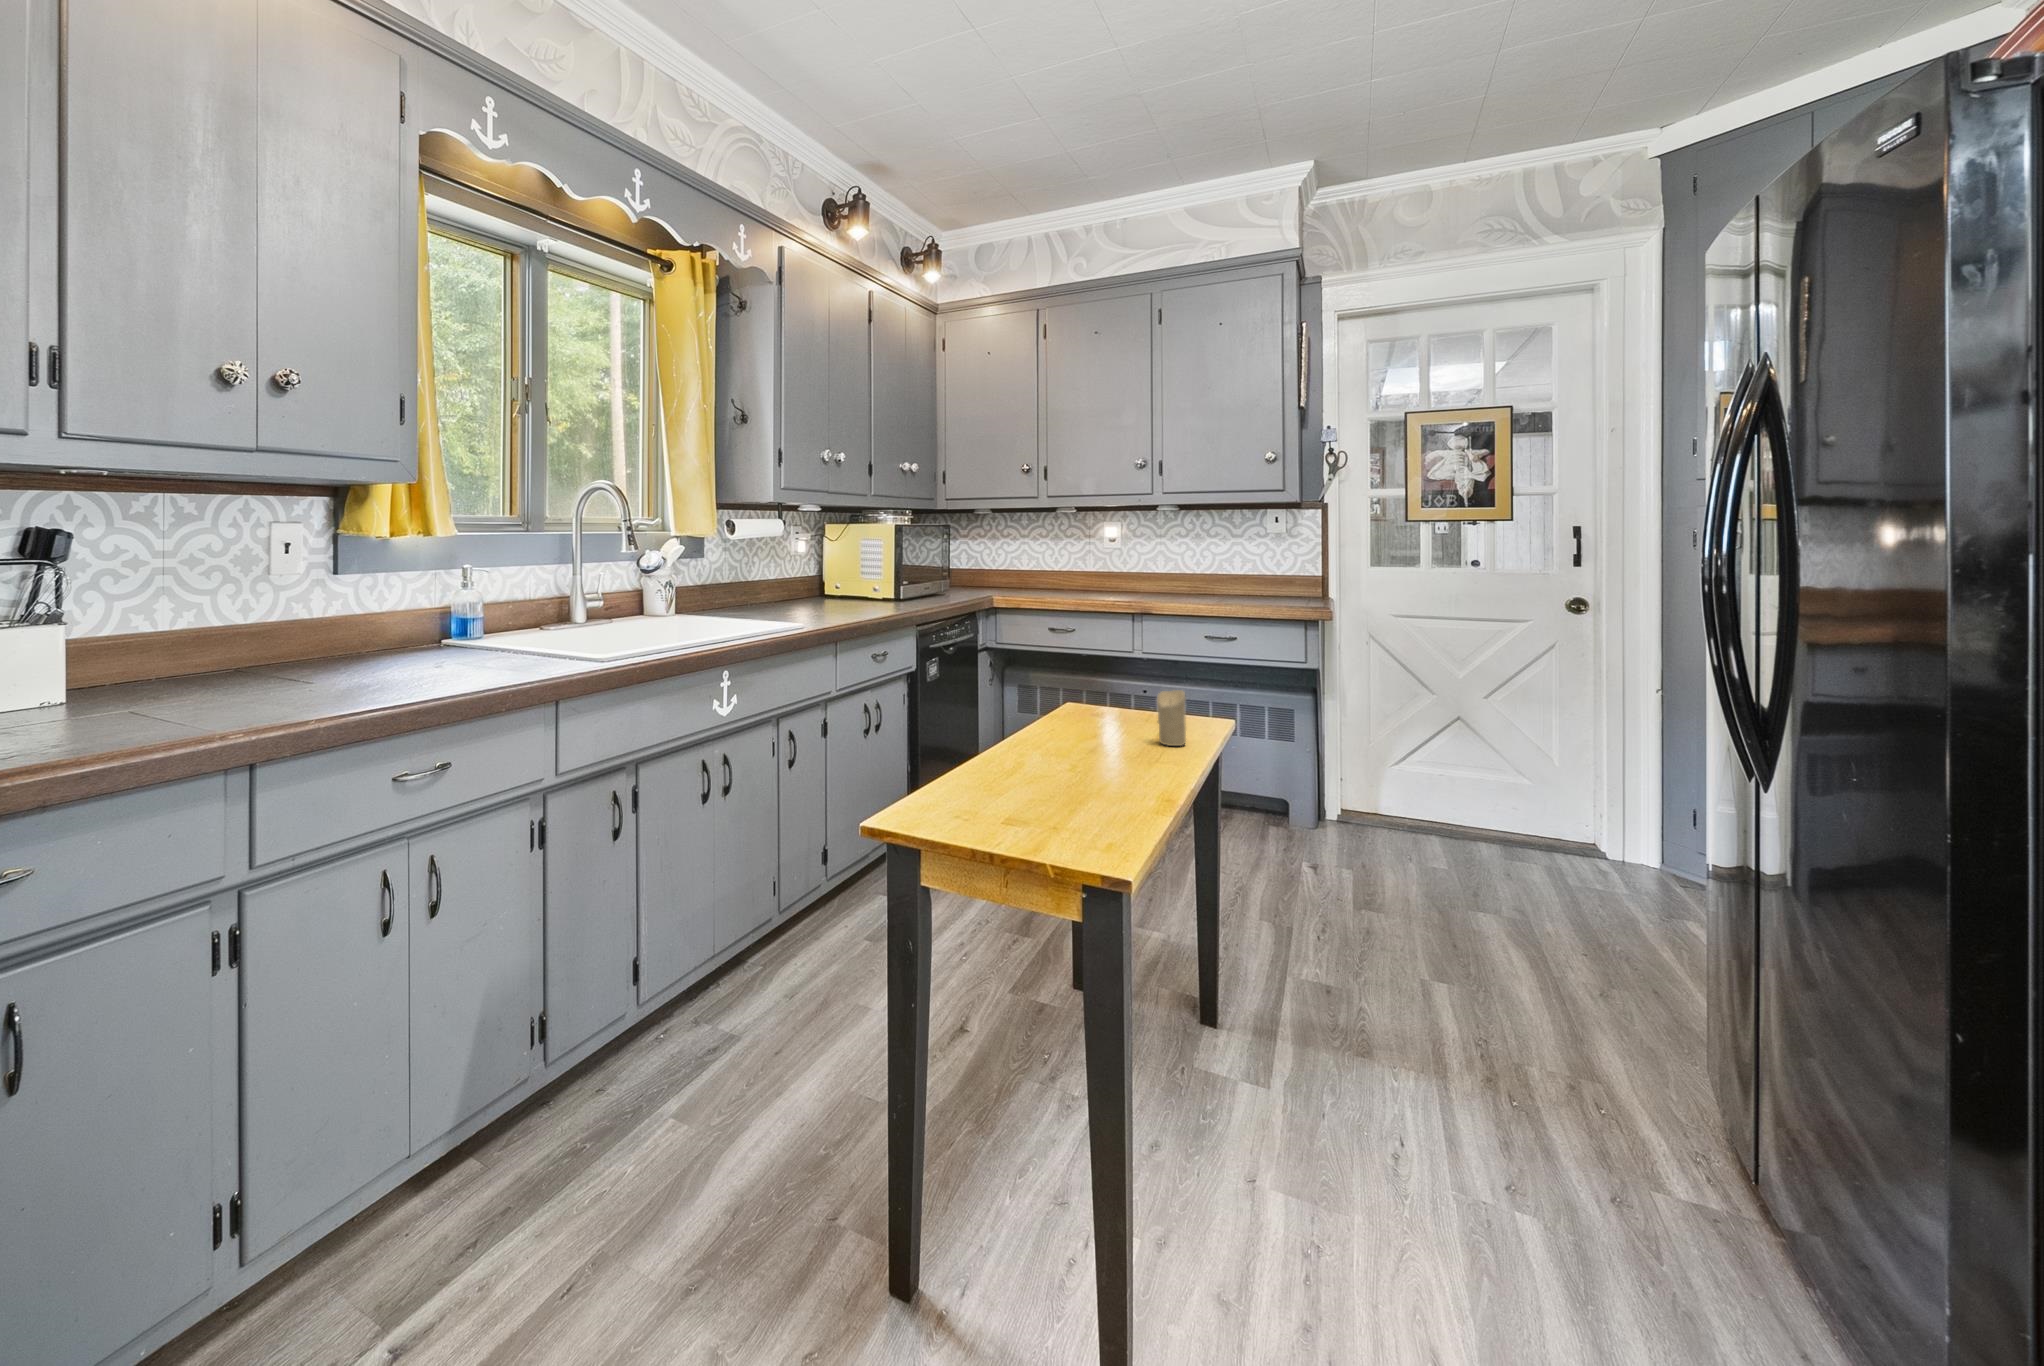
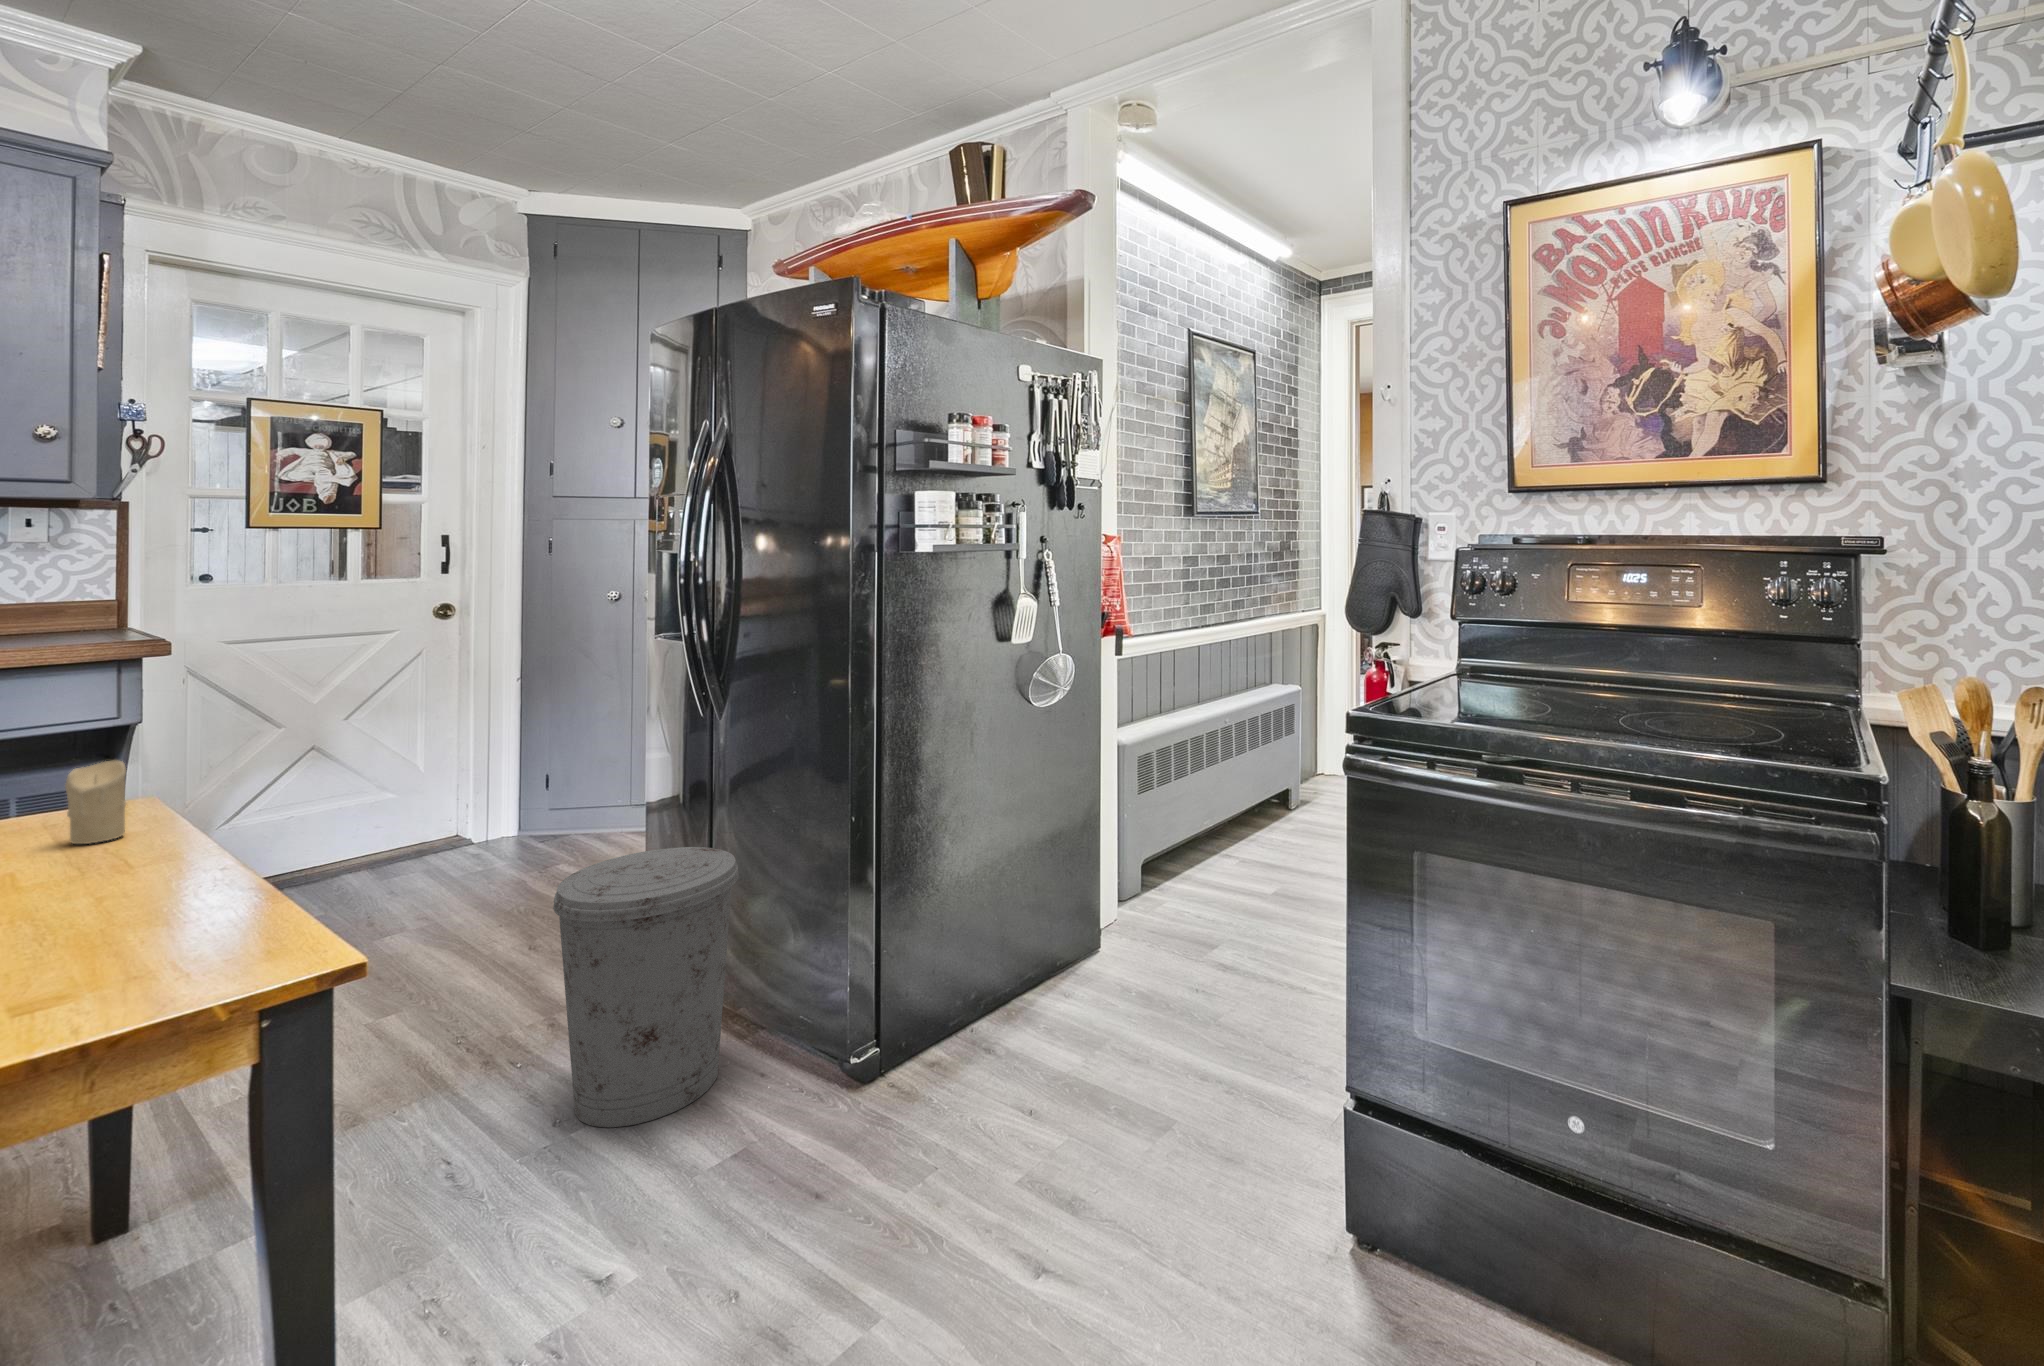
trash can: none [1504,914,1771,1290] -> present [553,847,739,1127]

